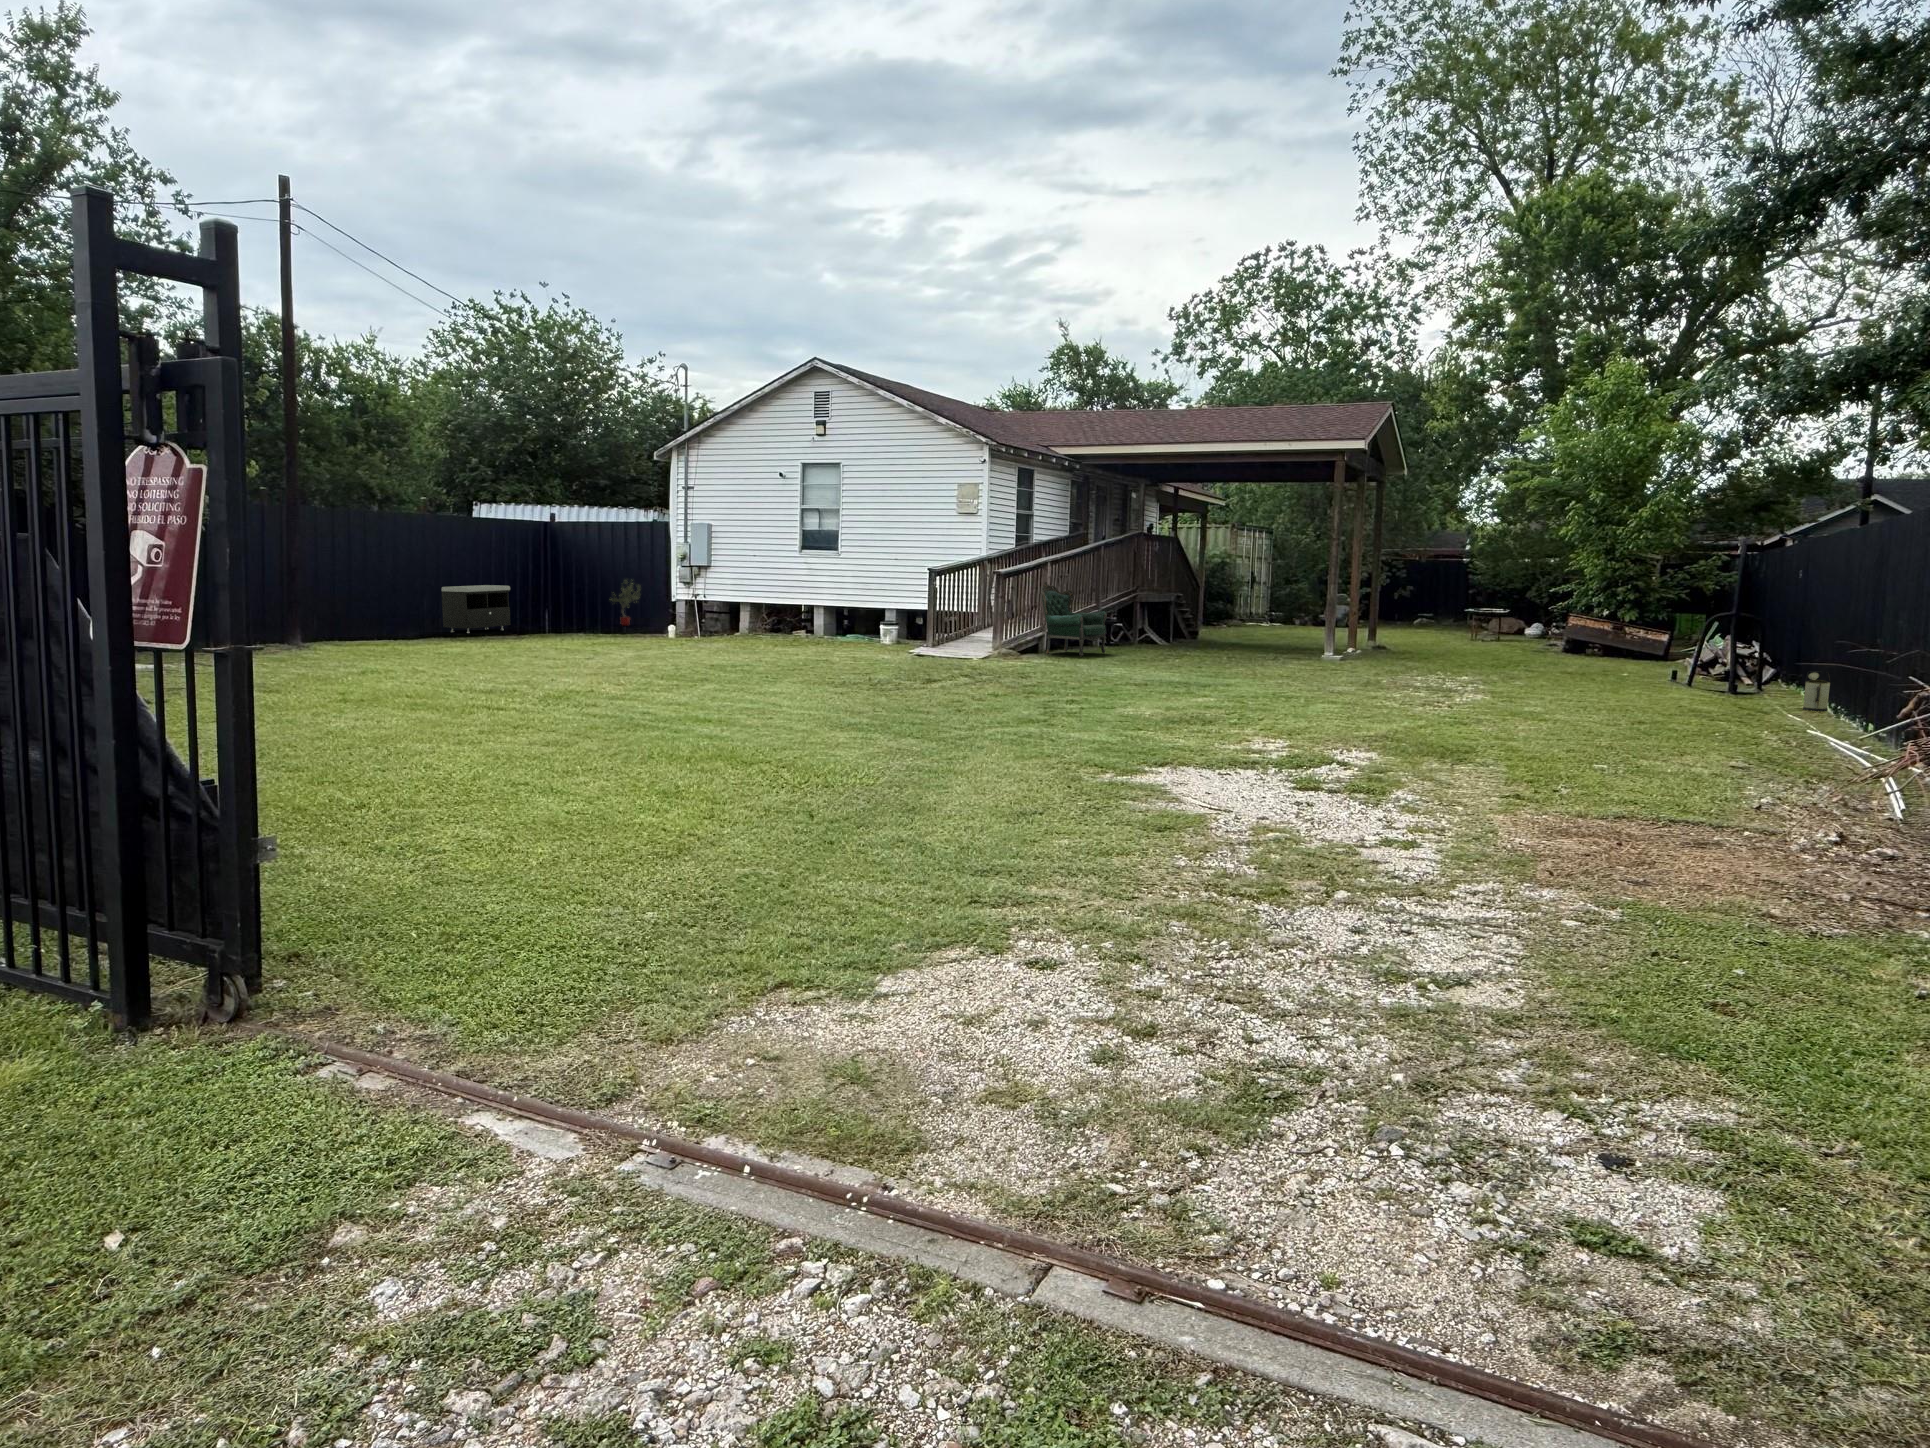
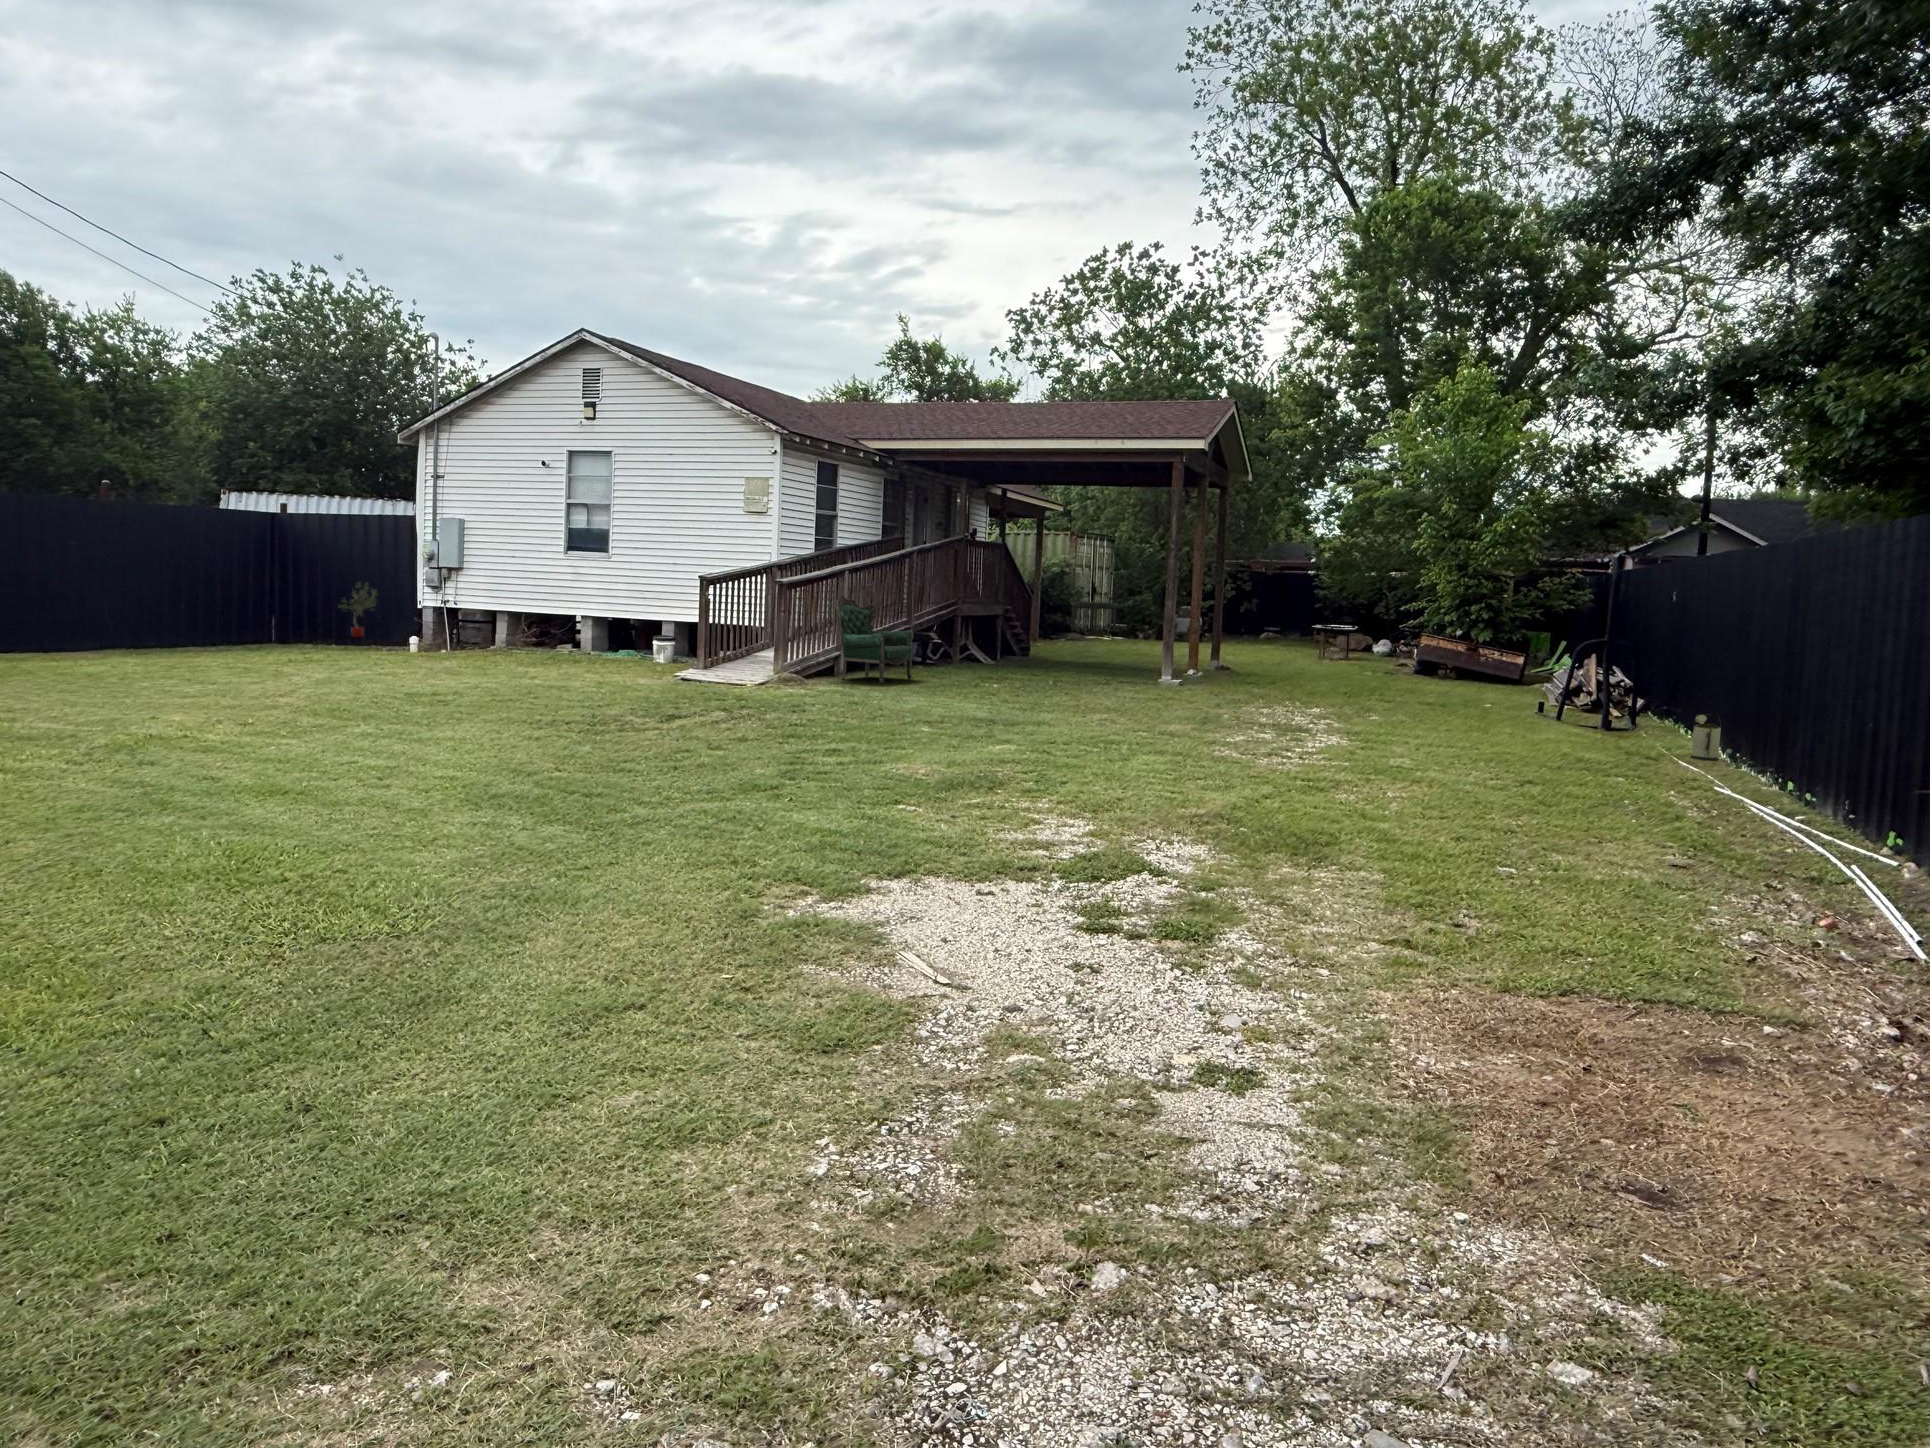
storage bench: present [442,585,511,633] -> none [108,587,202,646]
round table: none [1232,589,1278,617] -> present [1070,602,1118,632]

